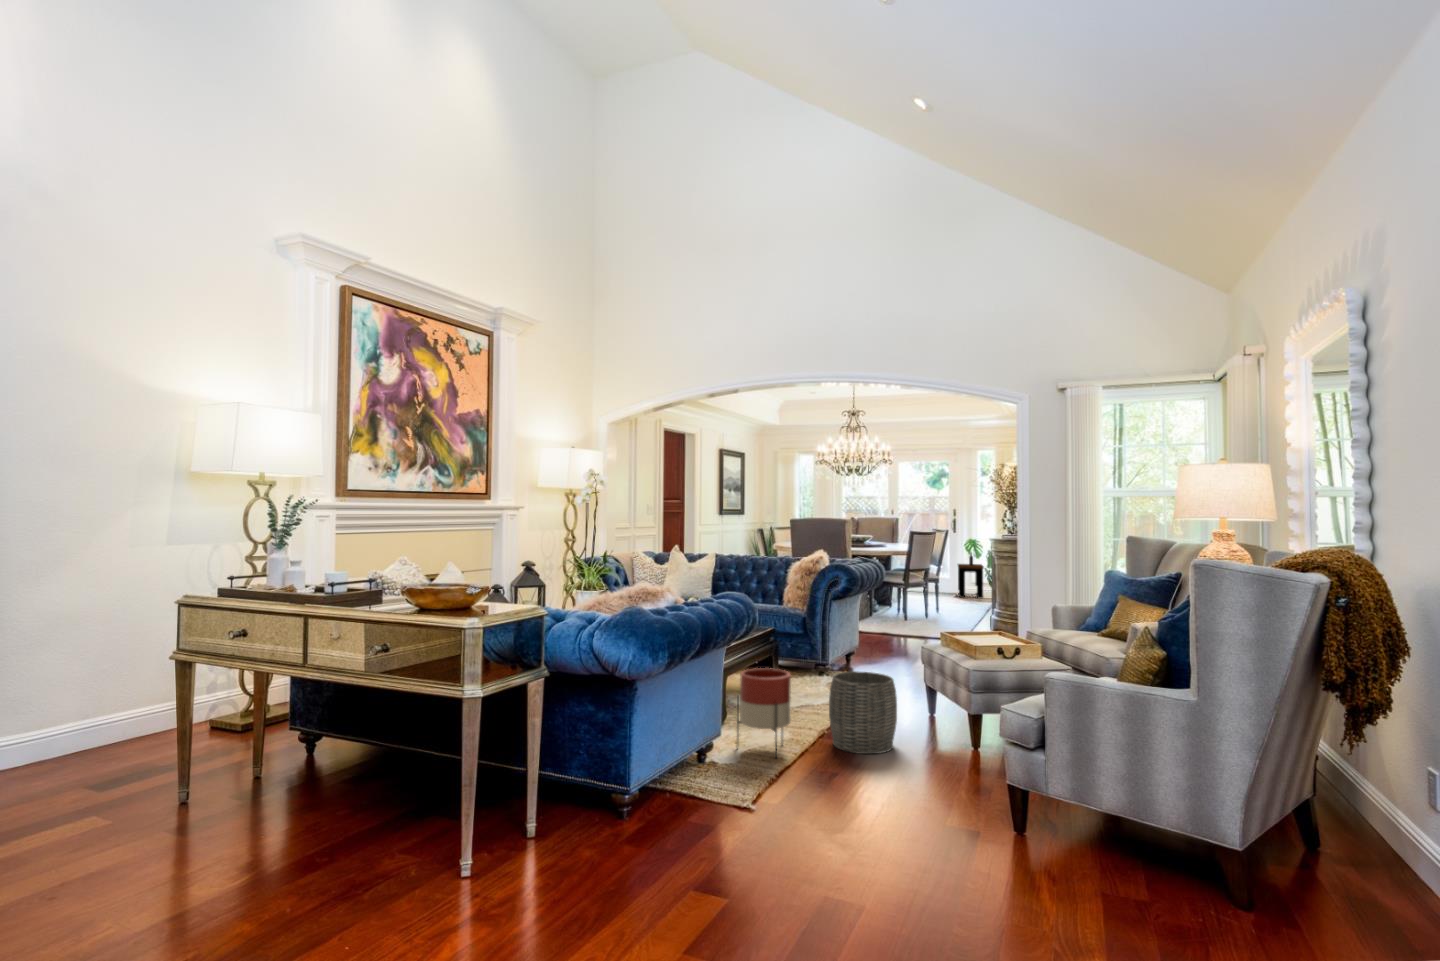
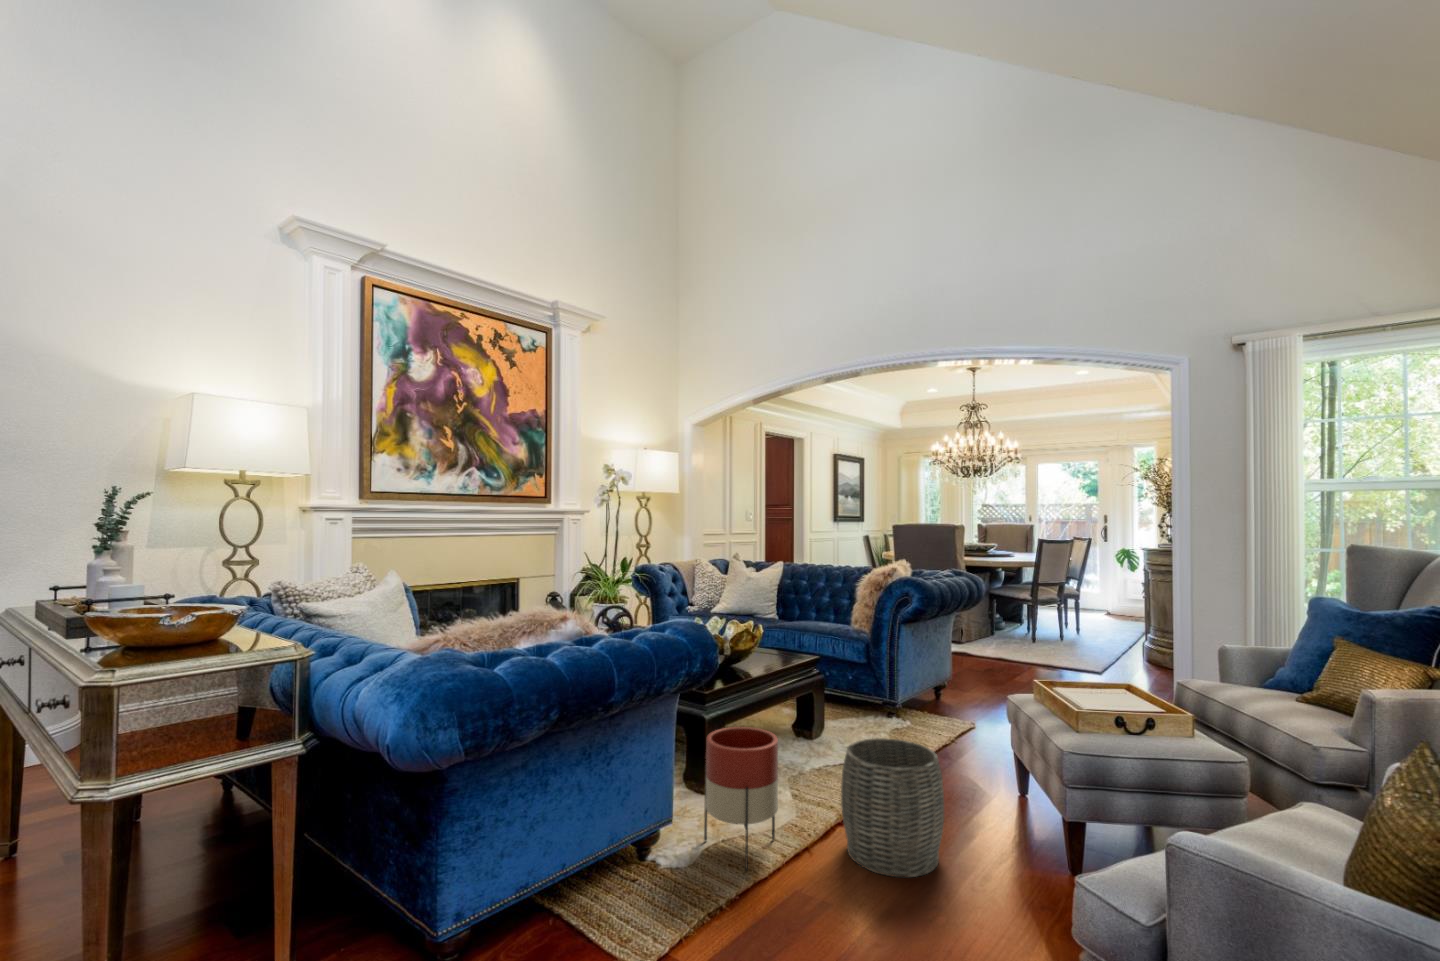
side table: present [958,553,984,598] -> none [1104,563,1136,615]

